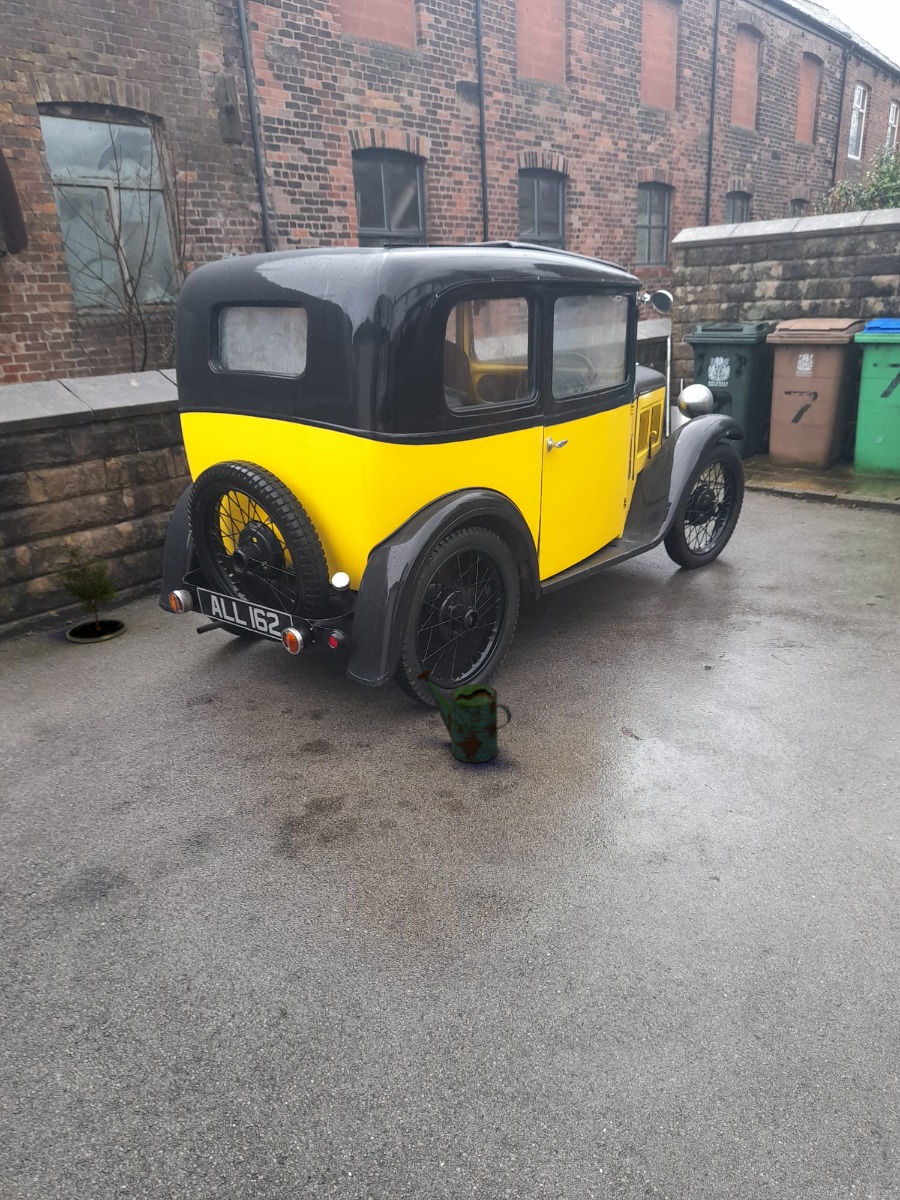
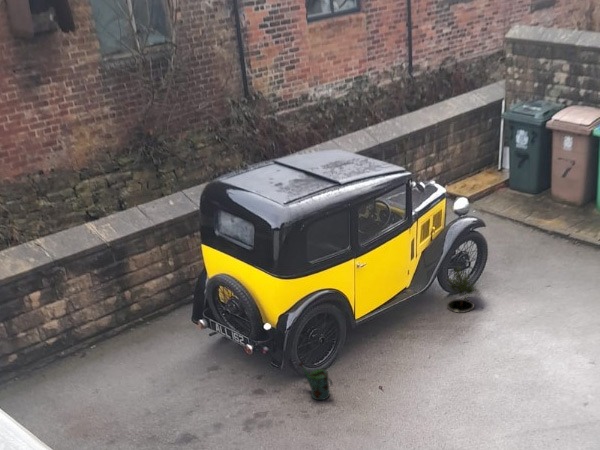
potted tree: present [57,540,127,643] -> present [447,268,476,313]

